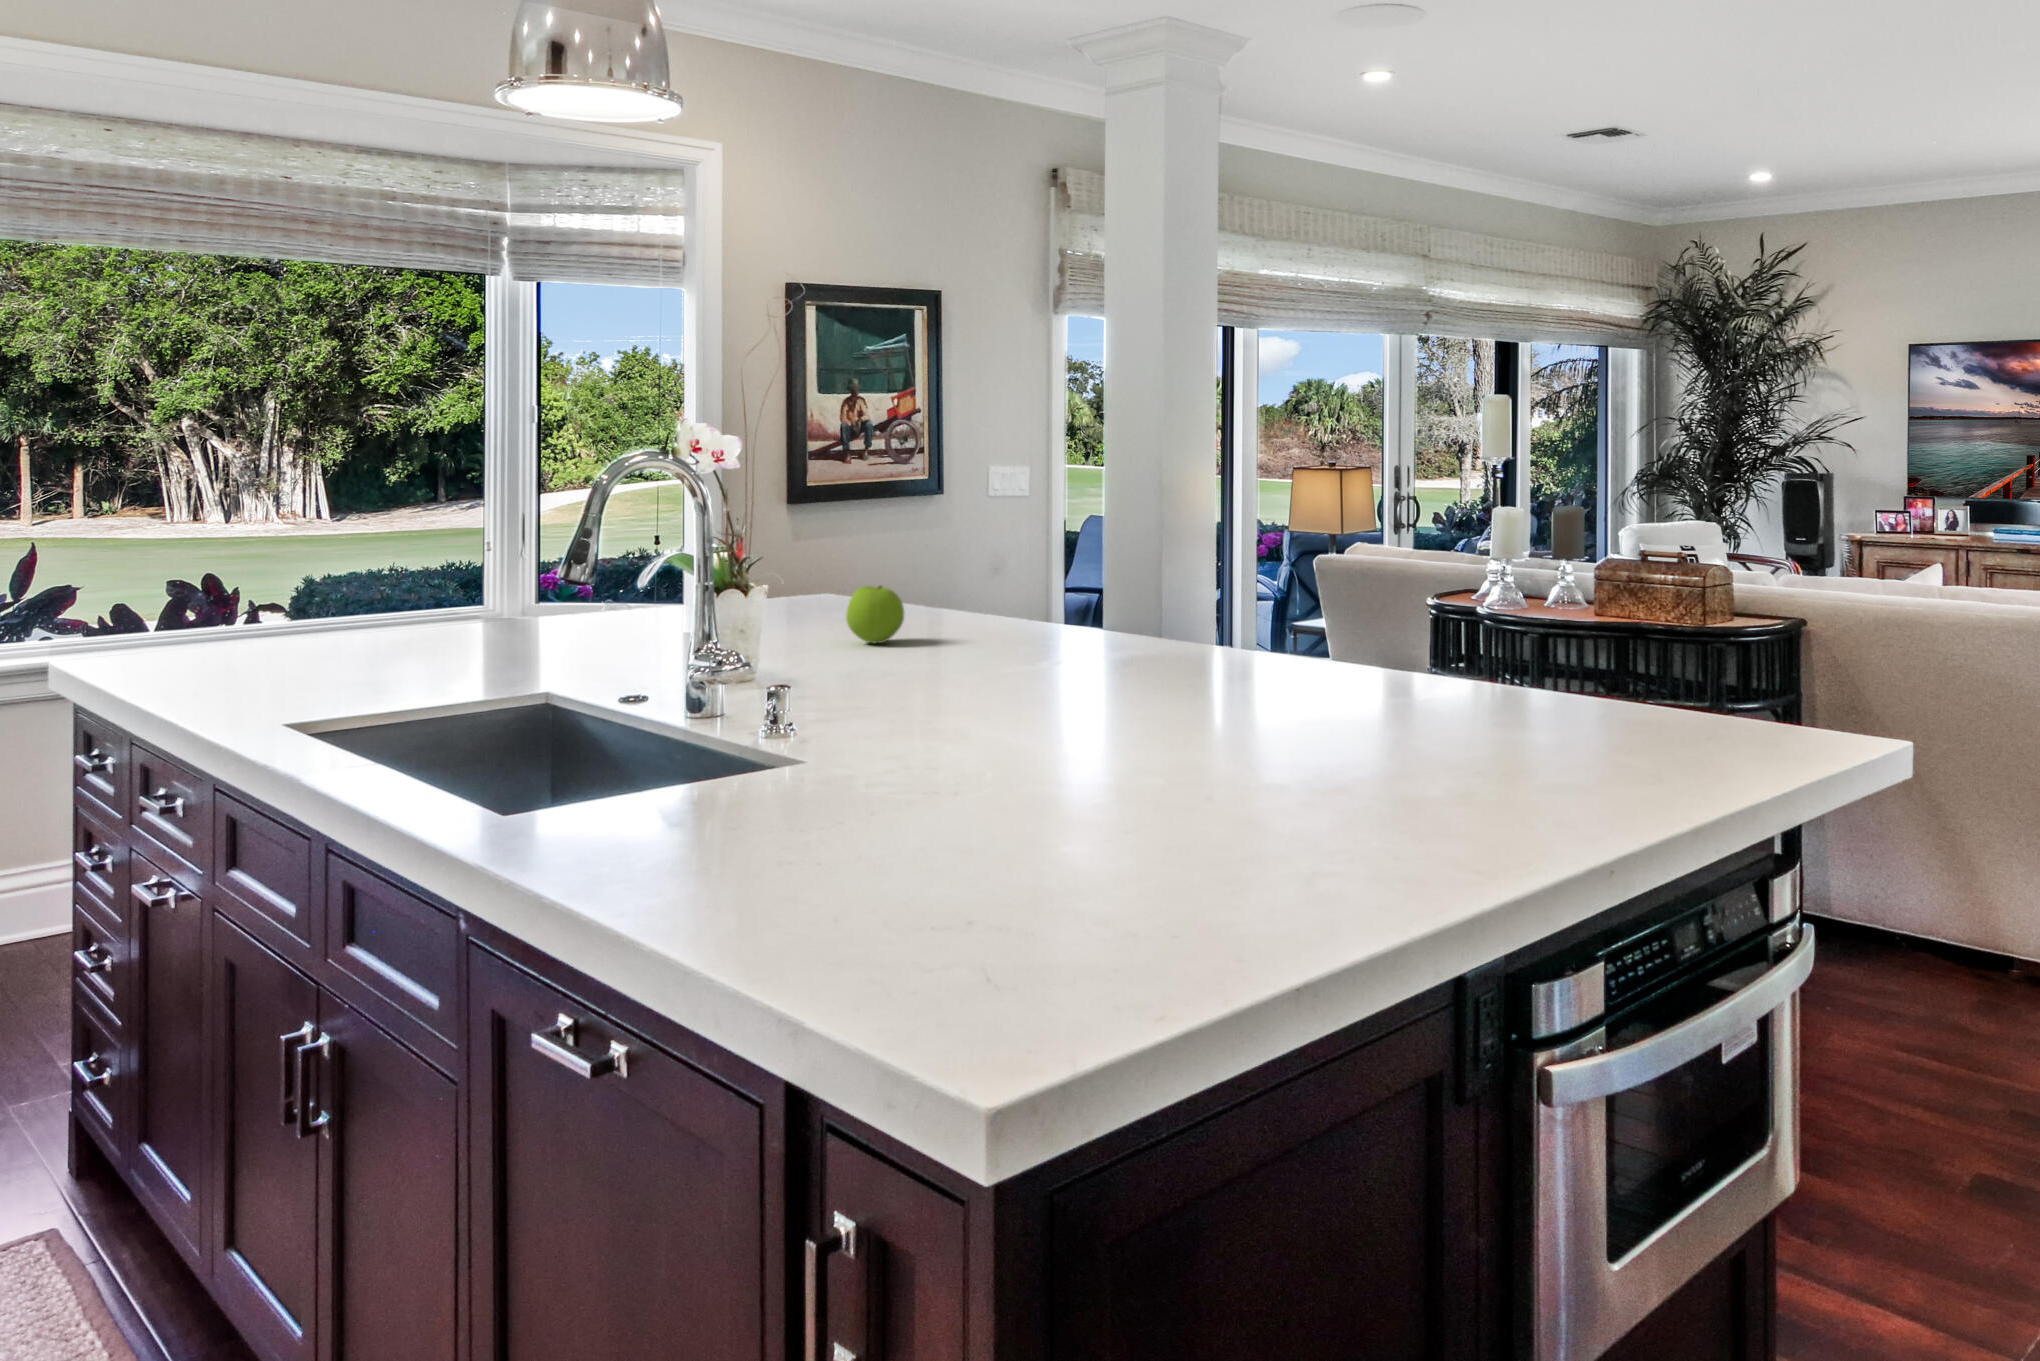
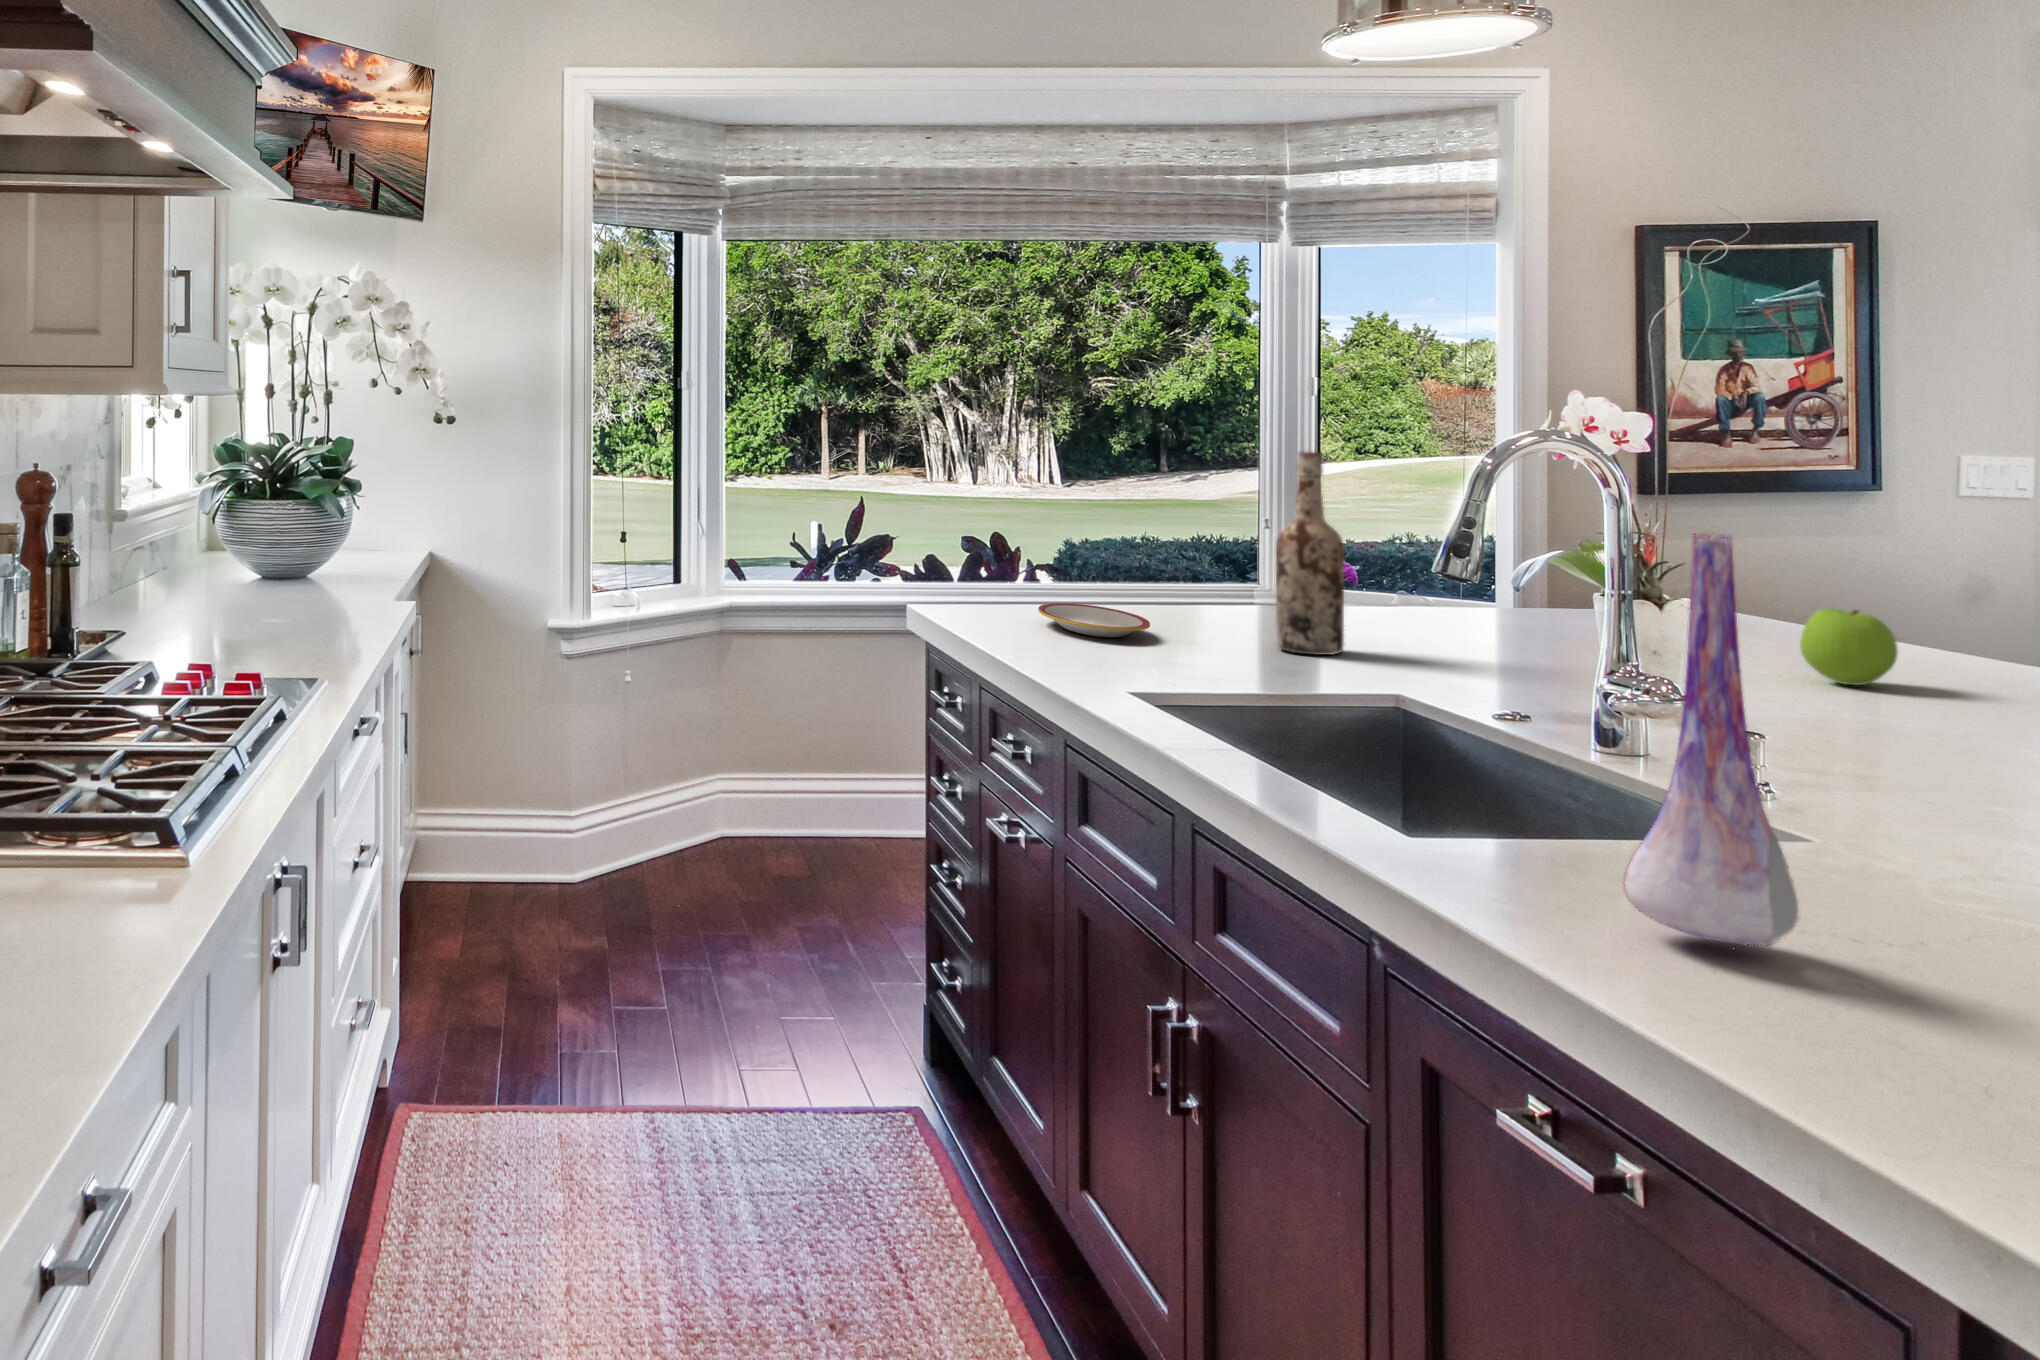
wine bottle: none [449,478,512,668] -> present [1276,452,1345,655]
vase: none [633,530,753,853] -> present [1623,533,1799,946]
plate: none [207,644,326,675] -> present [1038,603,1150,637]

